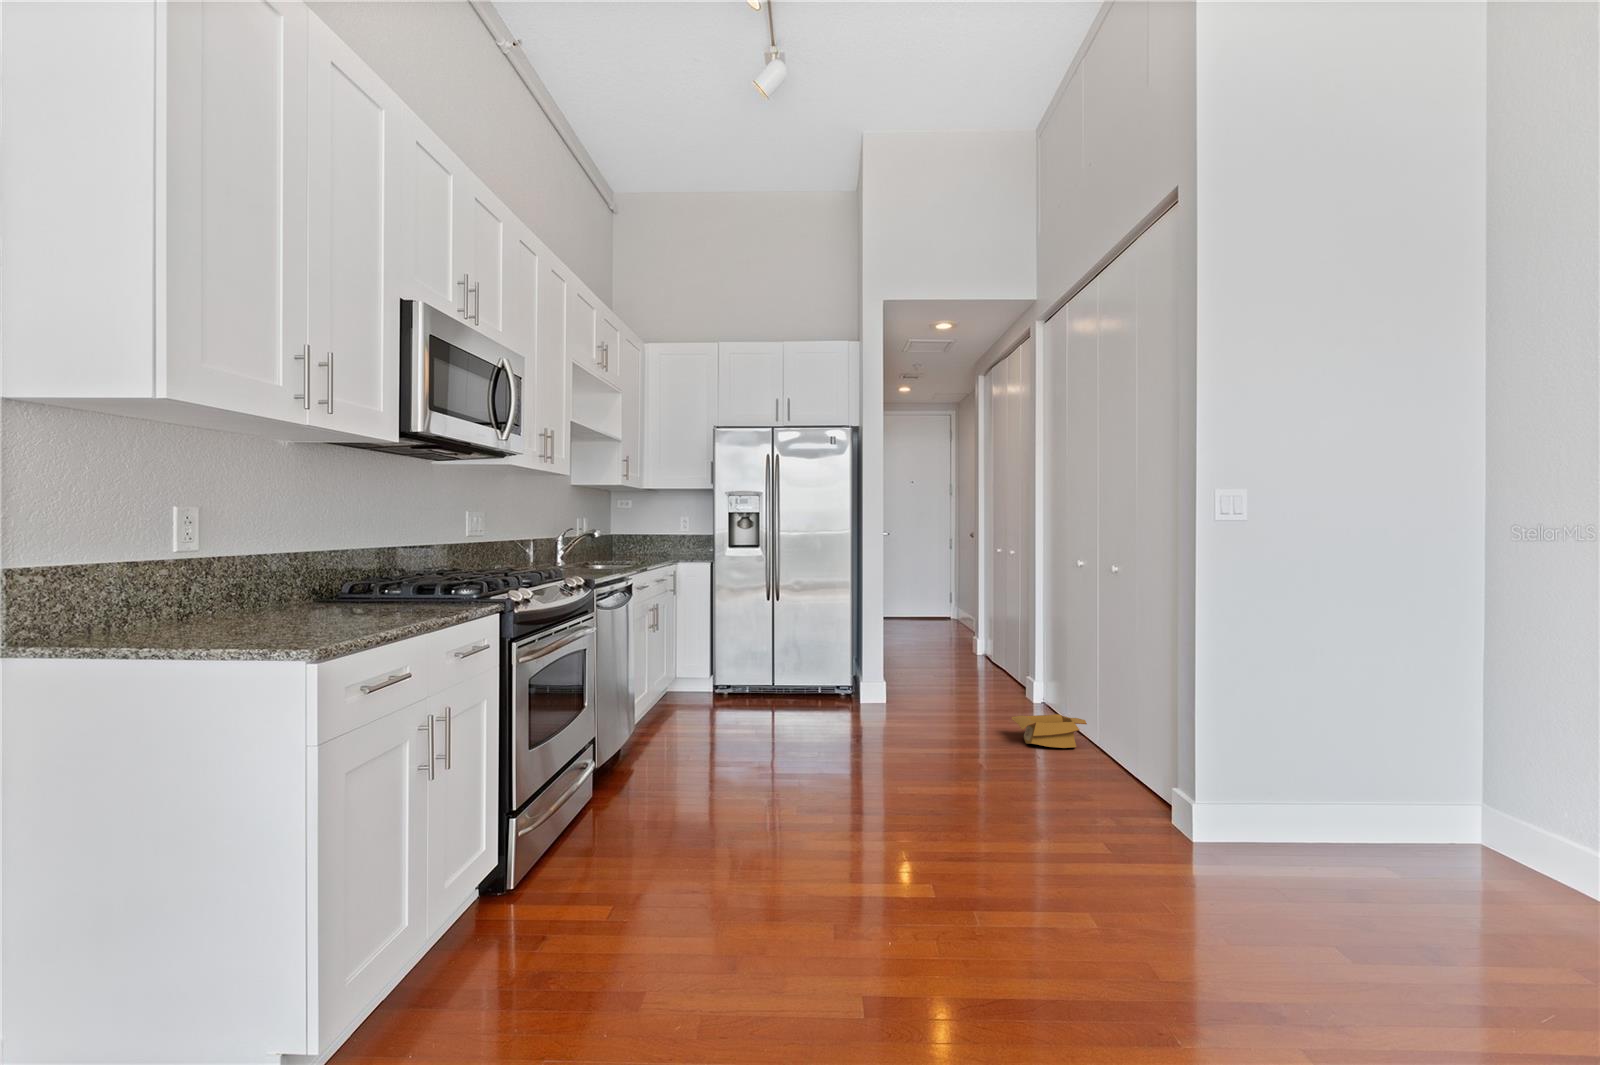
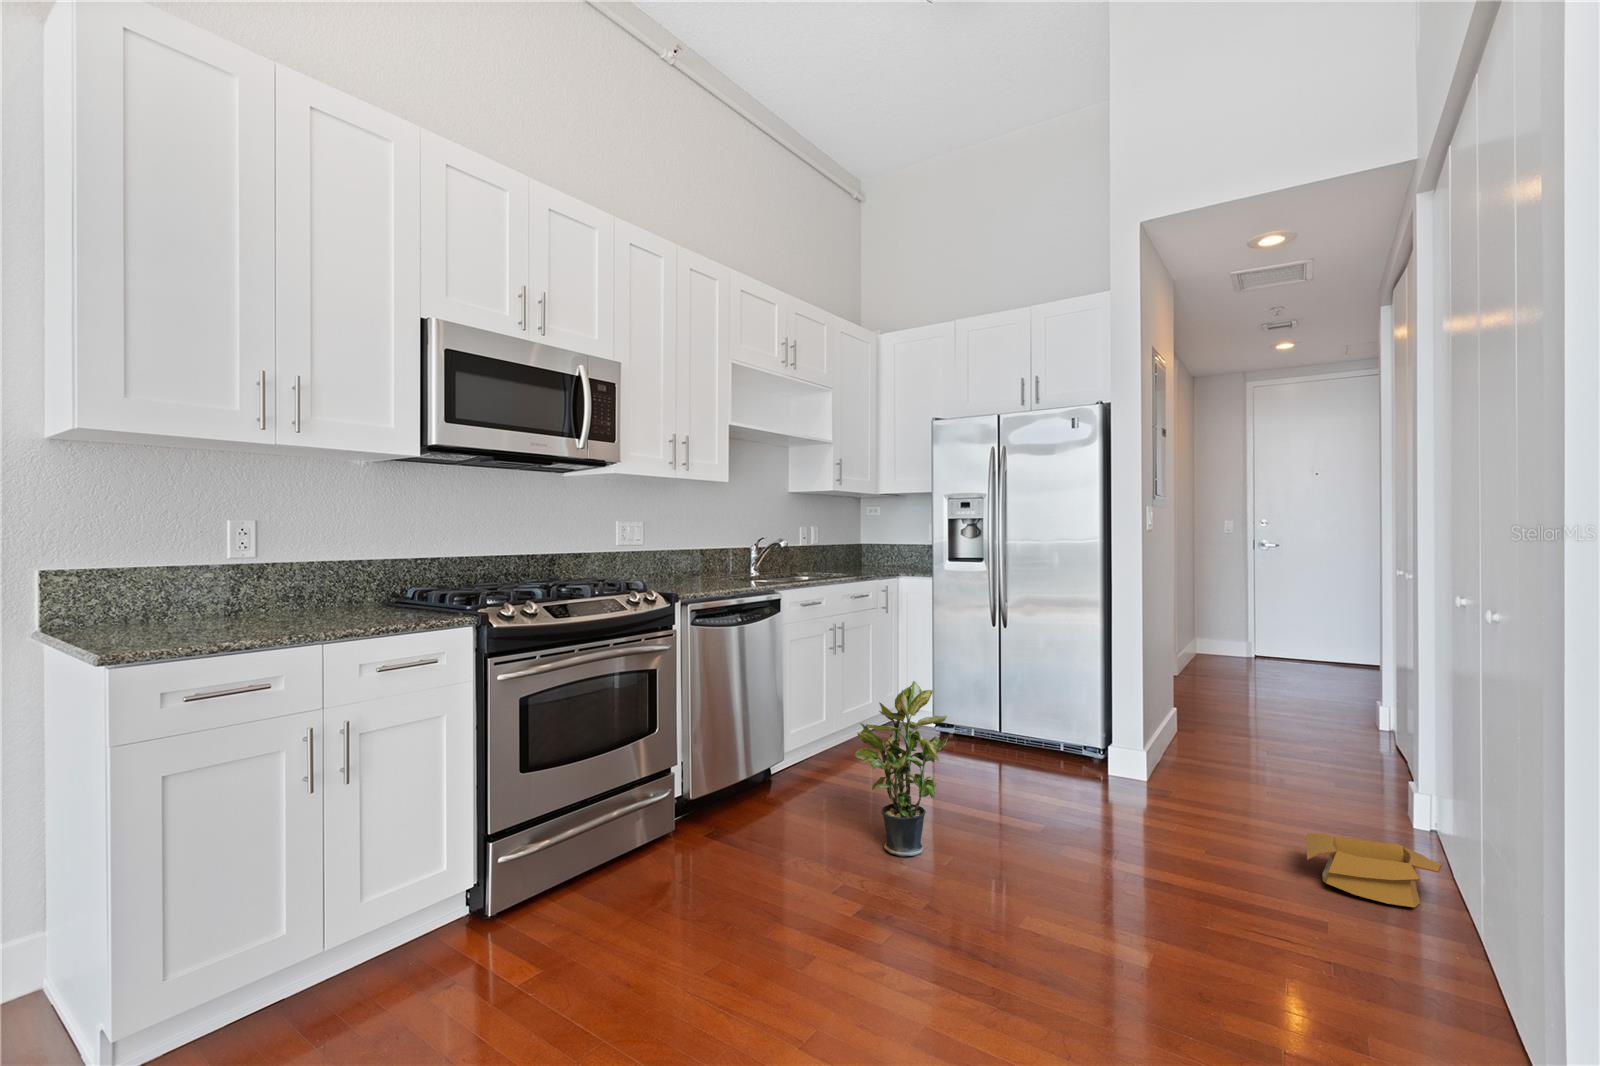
potted plant: none [734,640,806,777] -> present [855,681,948,857]

